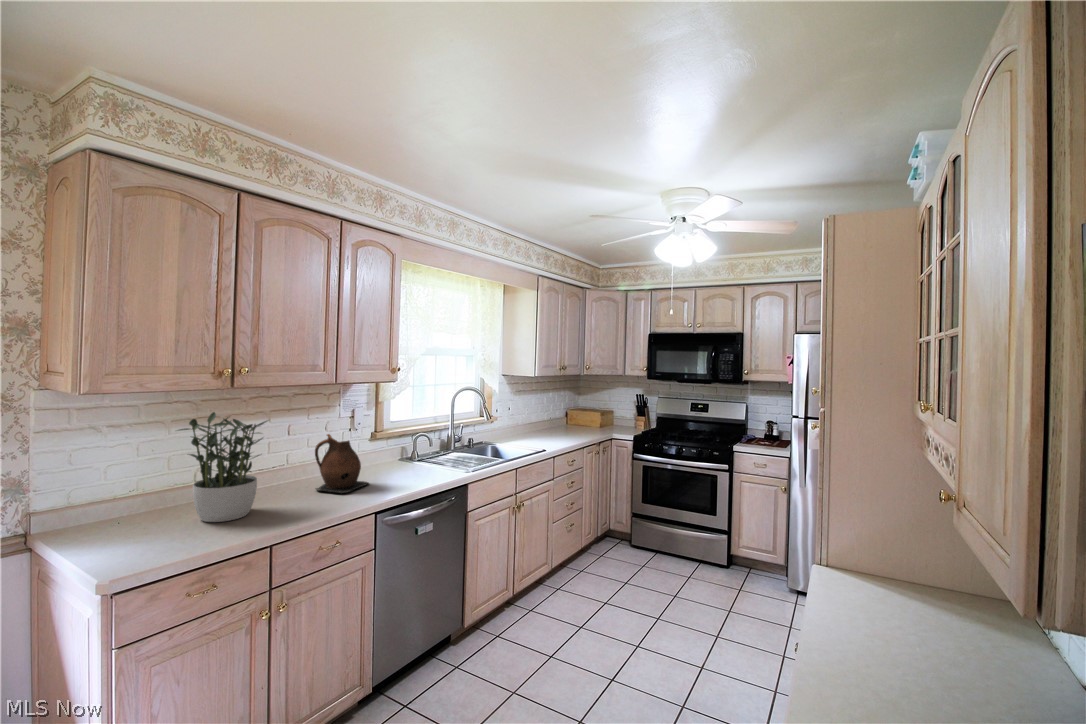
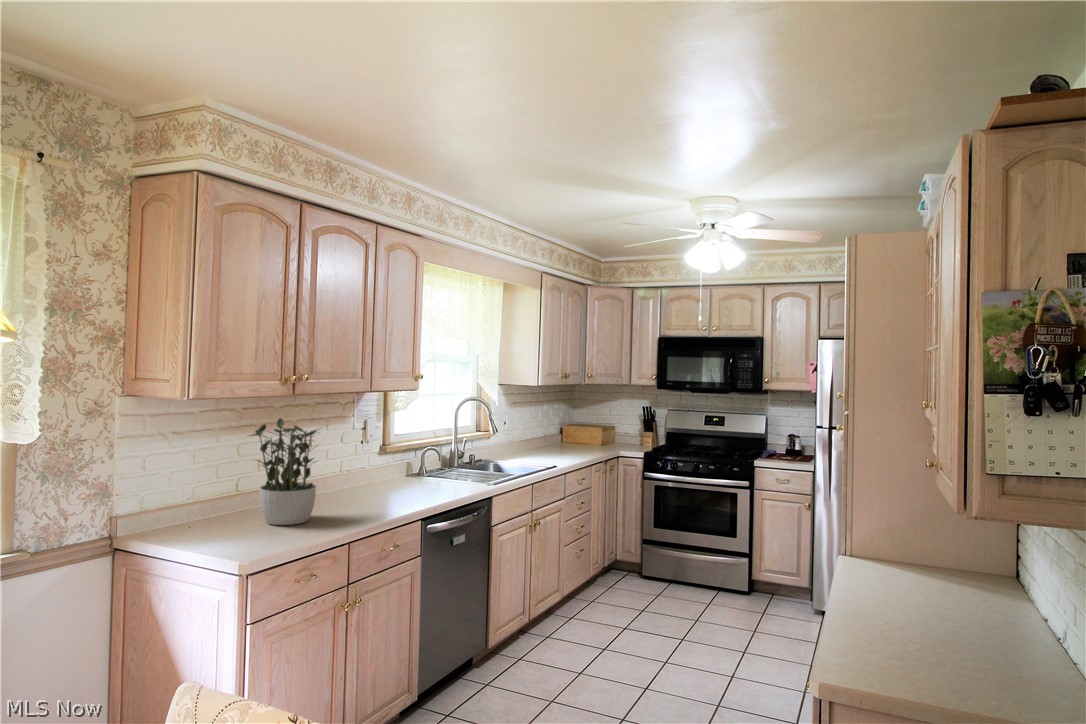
ceramic pitcher: present [315,434,369,493] -> none [348,444,400,504]

